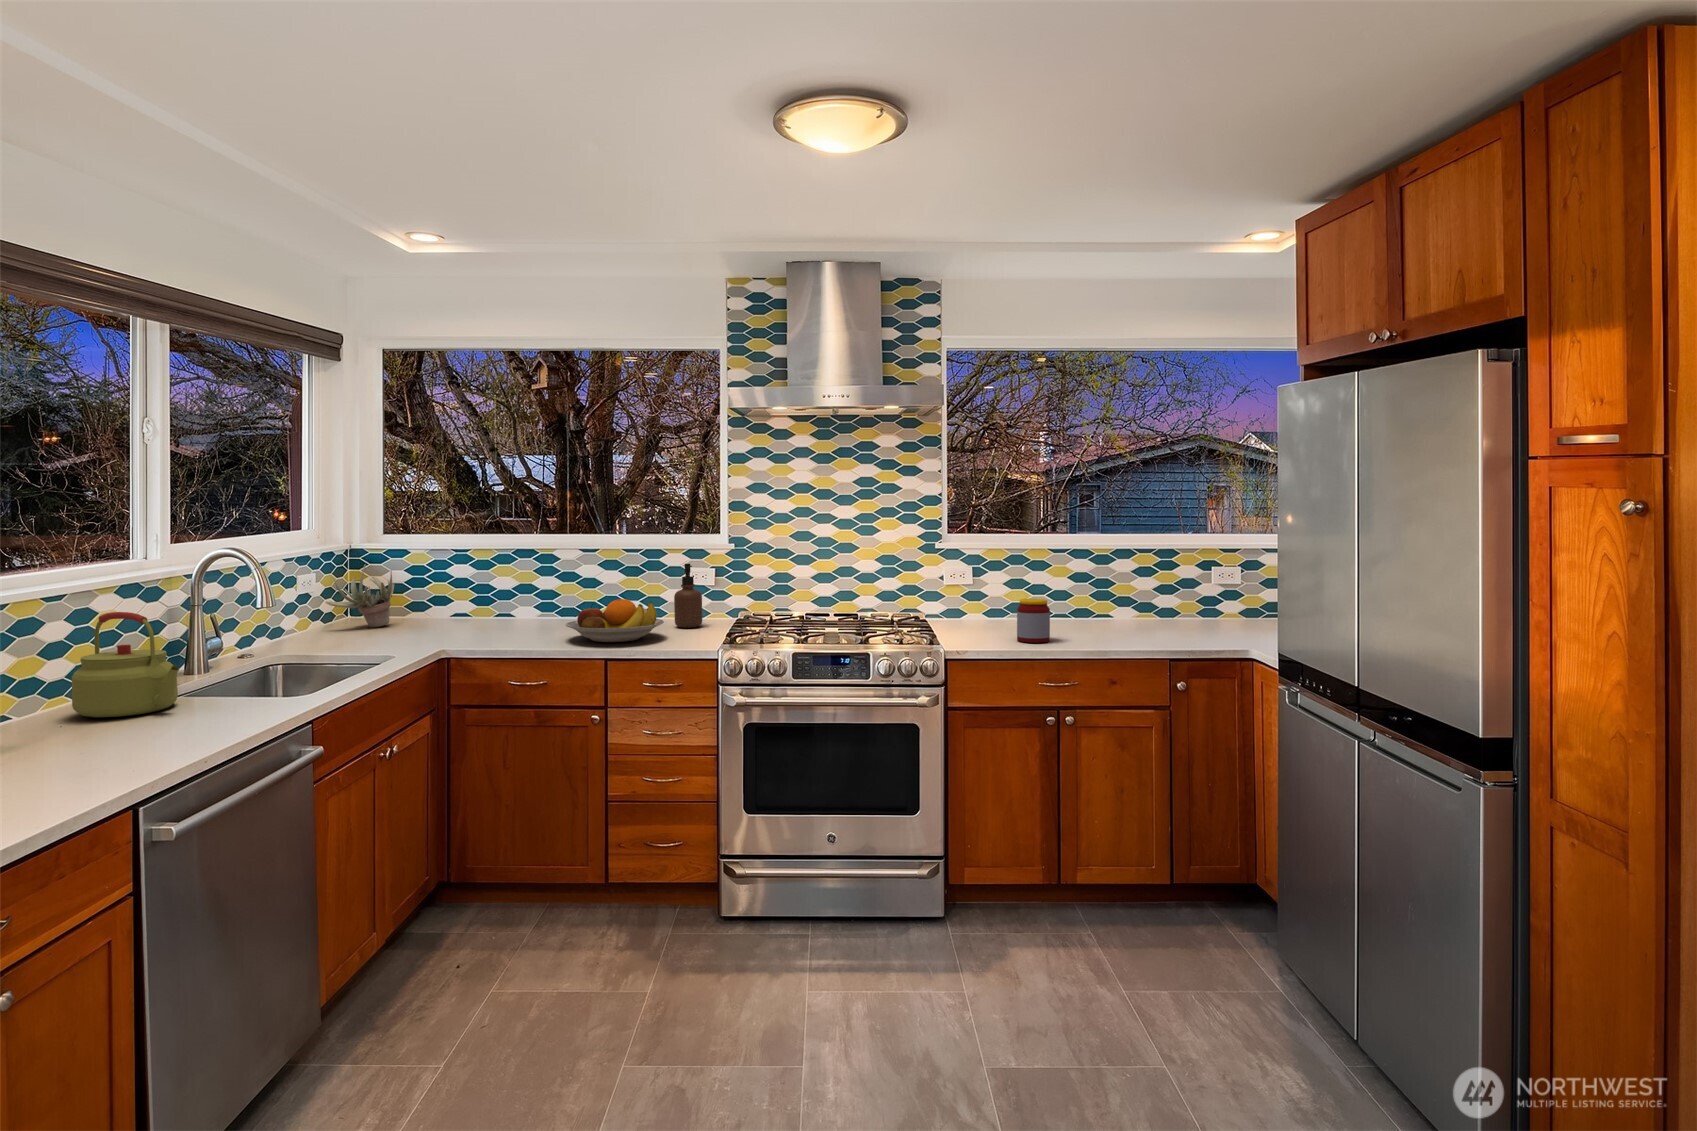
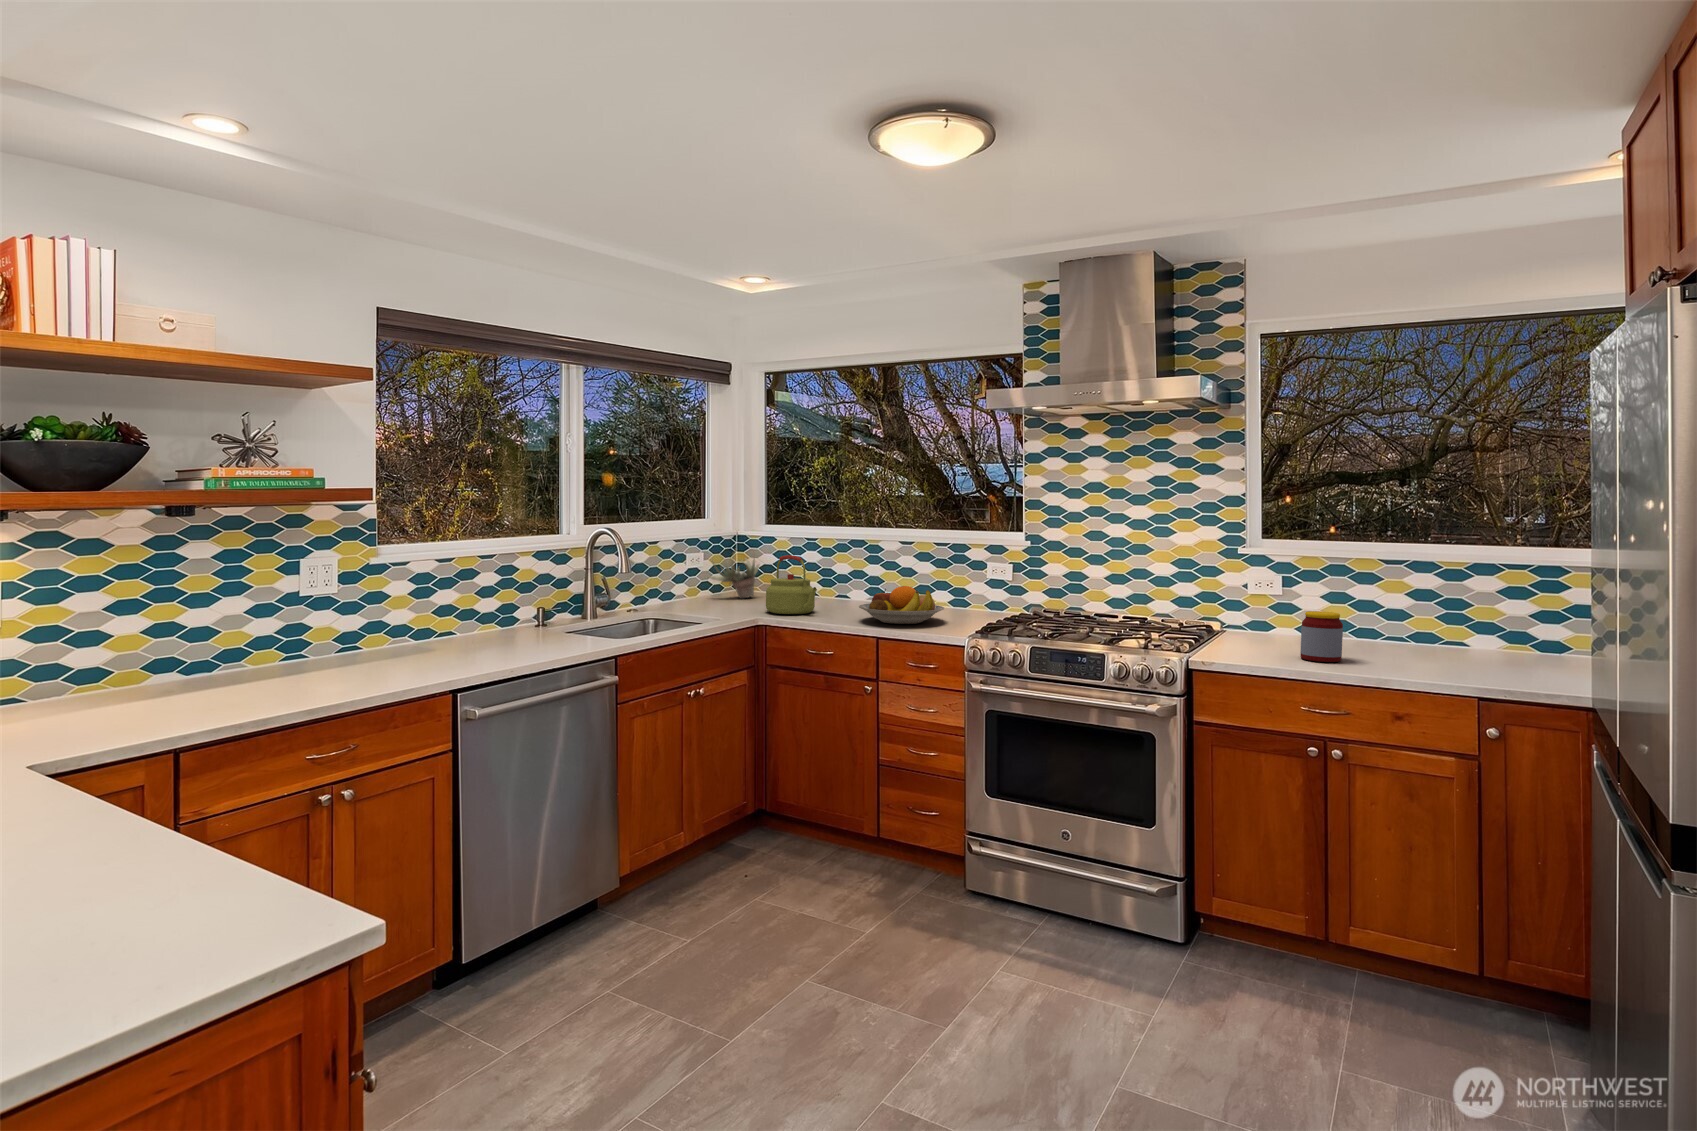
soap dispenser: present [674,564,702,628] -> none [967,558,993,617]
kettle: present [72,612,179,717] -> present [766,555,817,614]

